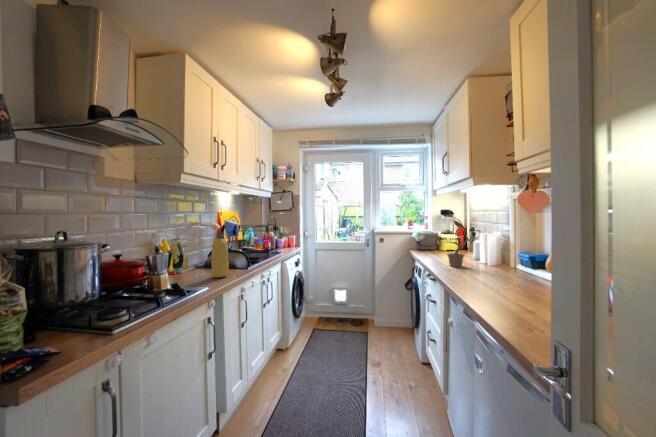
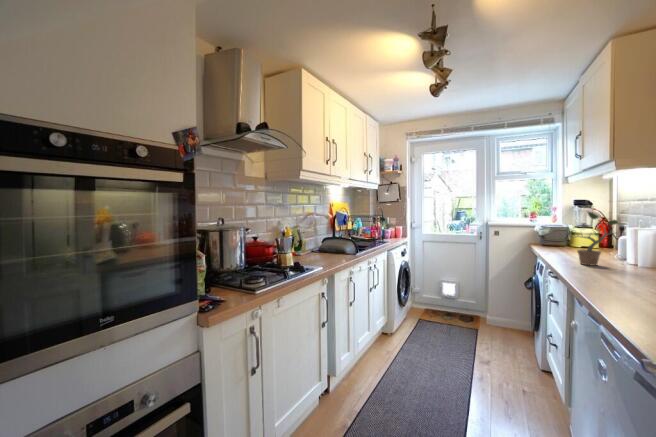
bottle: present [212,232,229,278] -> none [324,221,338,260]

